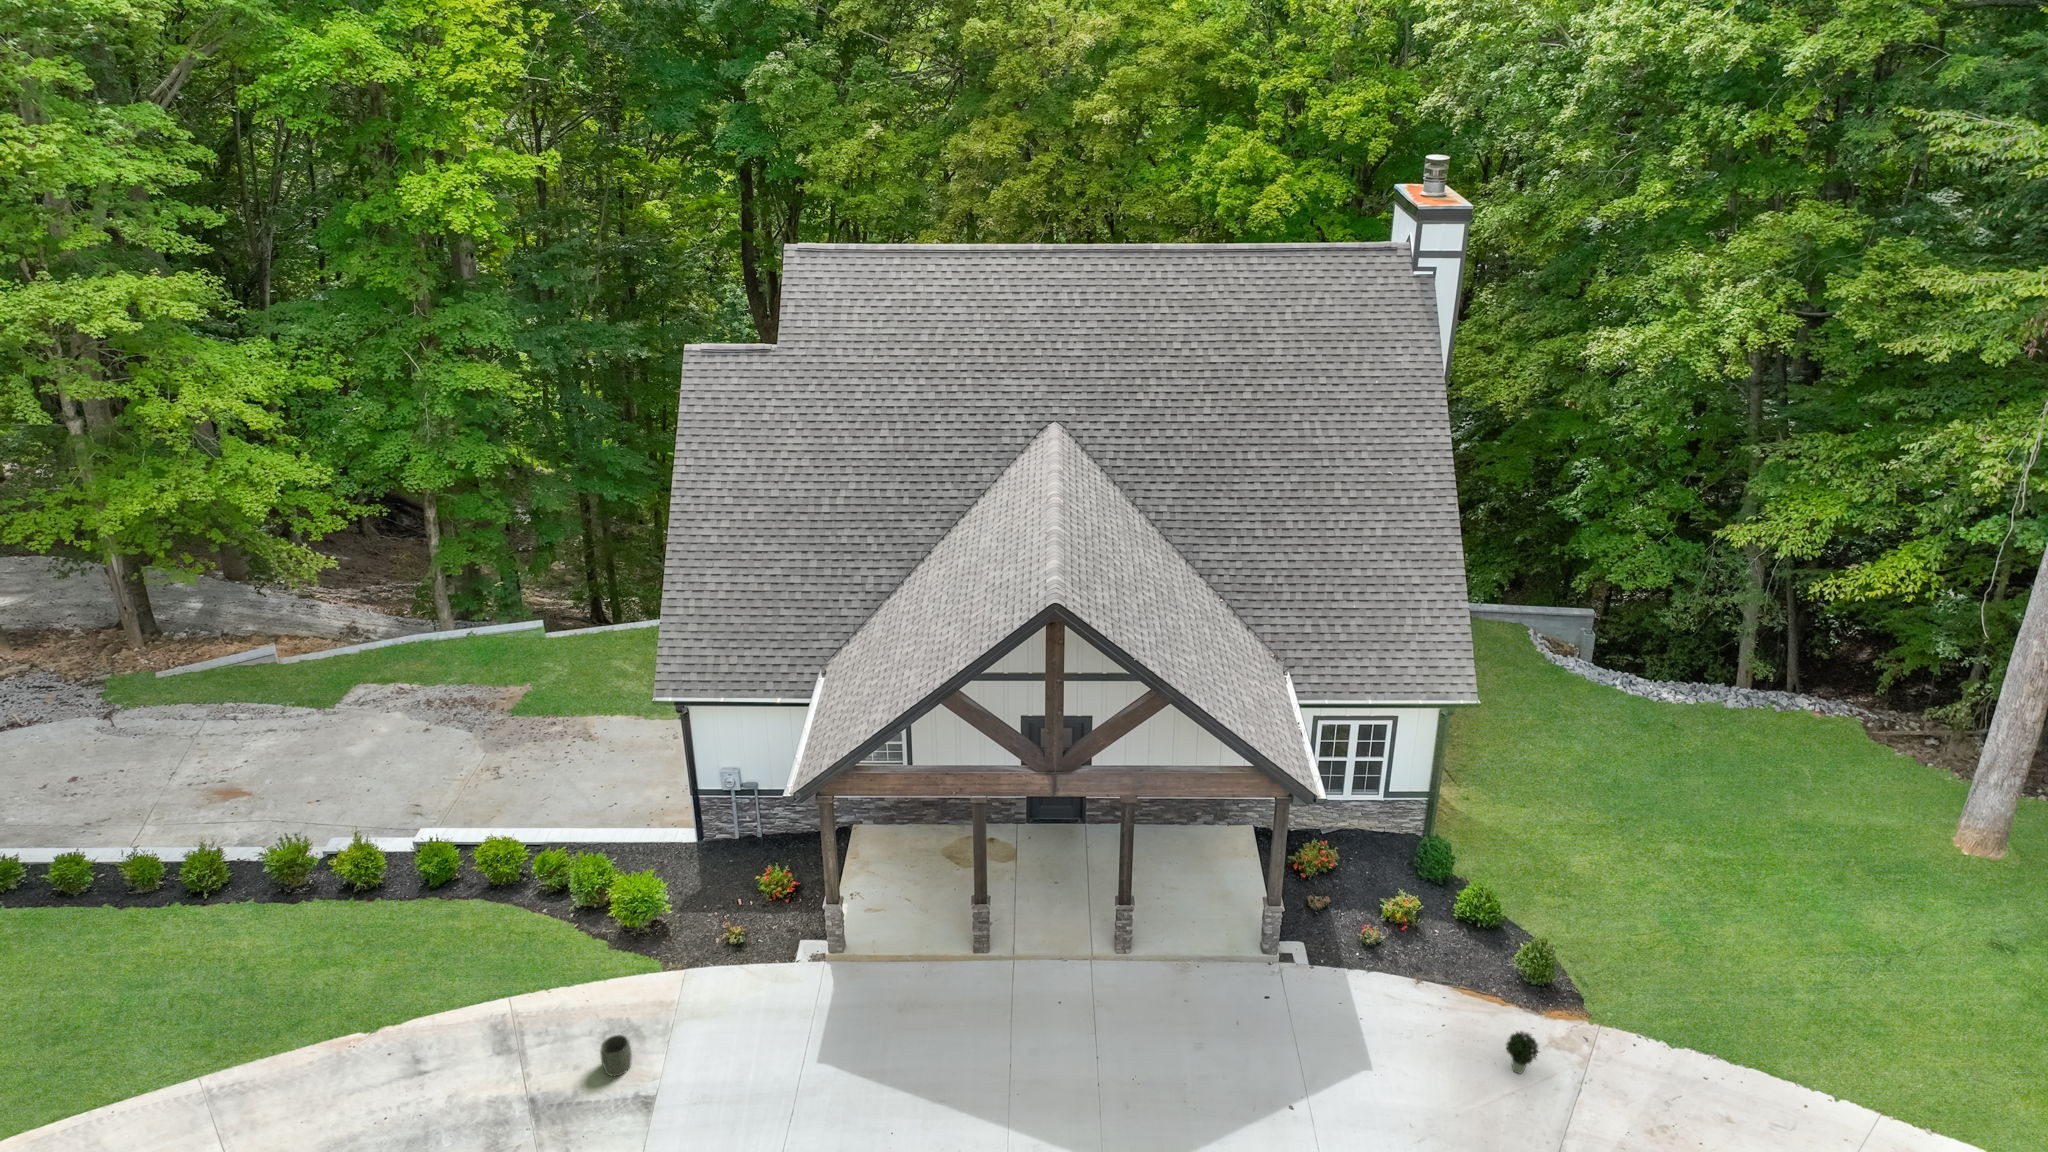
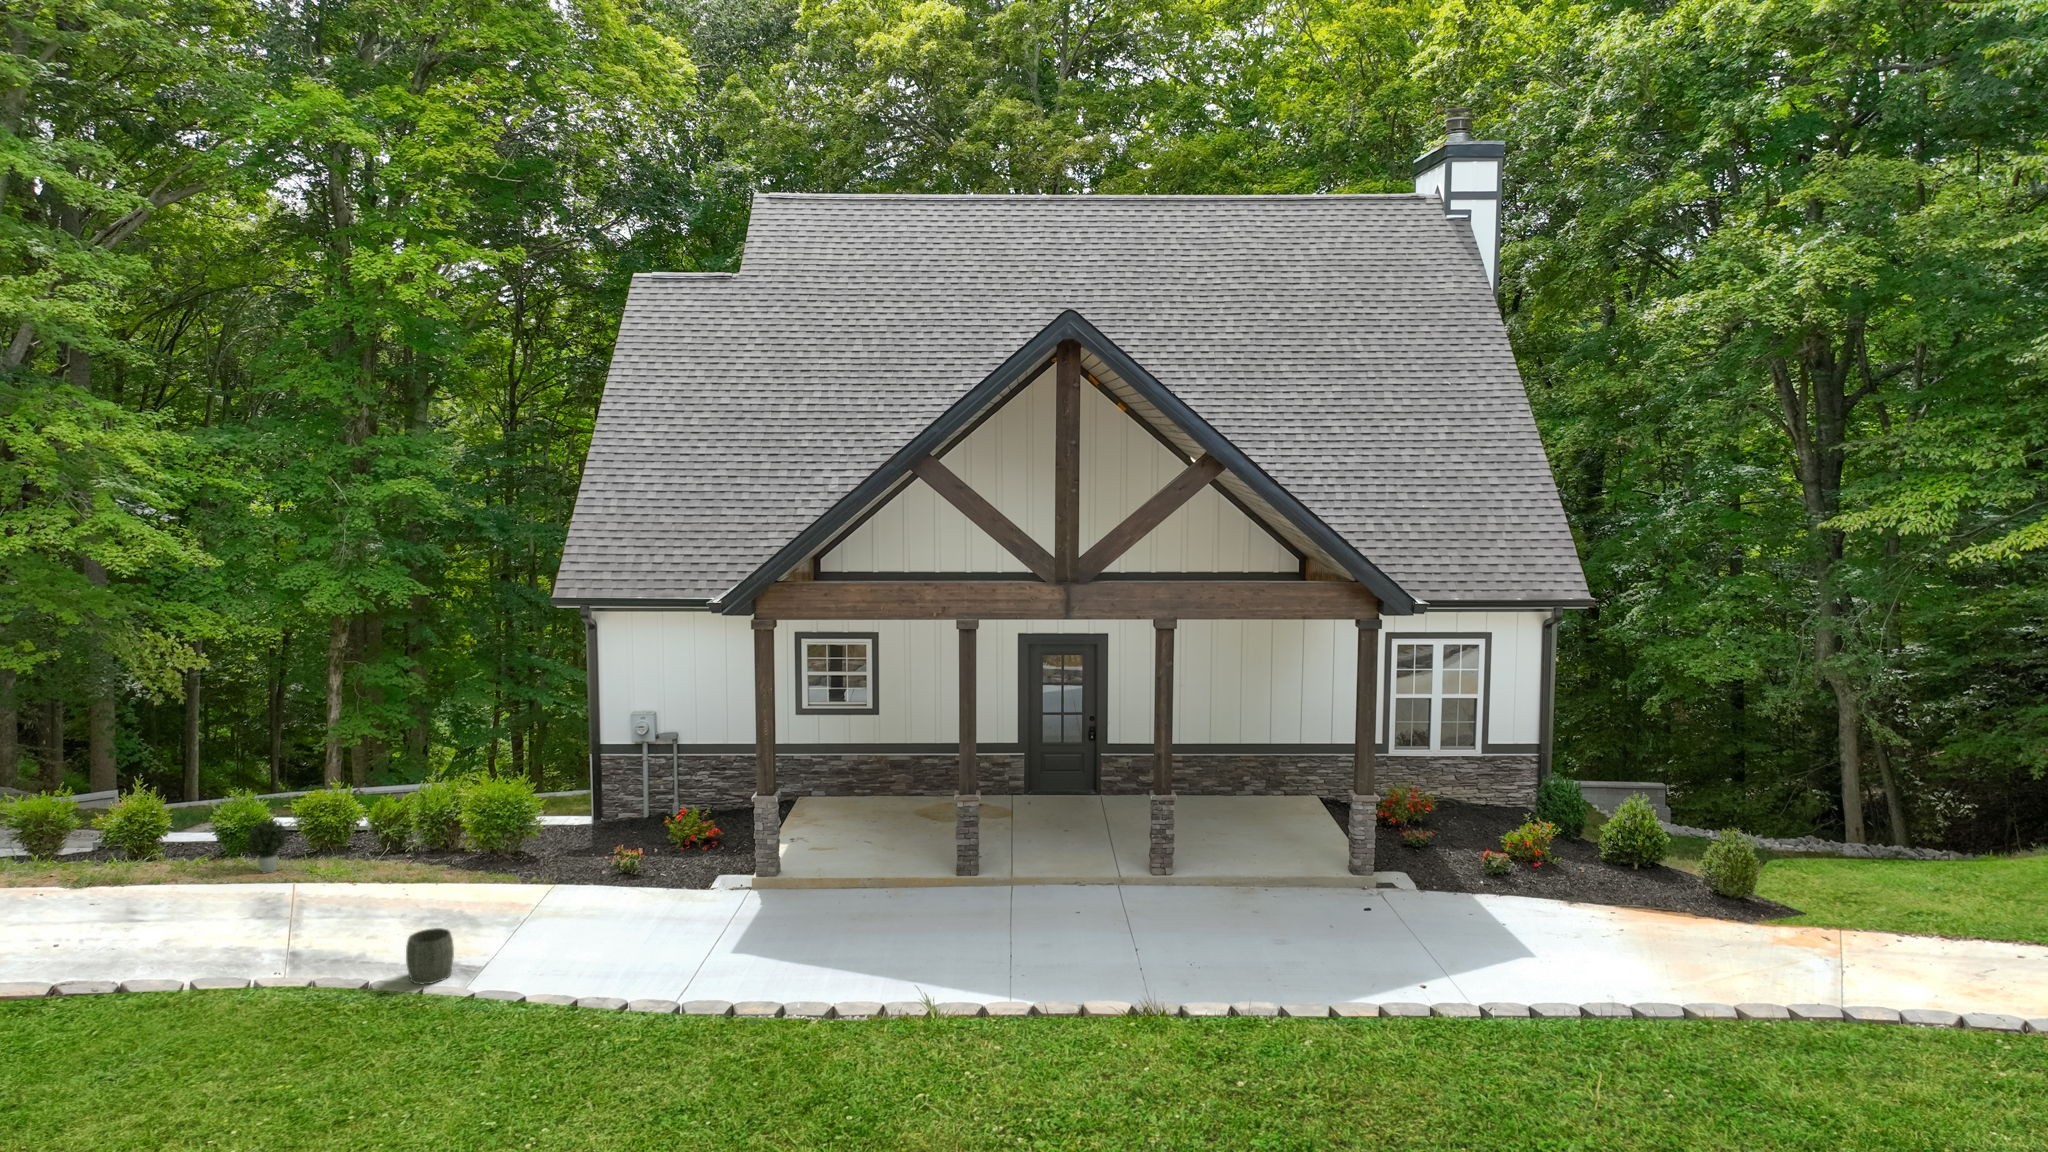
potted plant: present [1506,1031,1539,1074] -> present [246,820,288,873]

